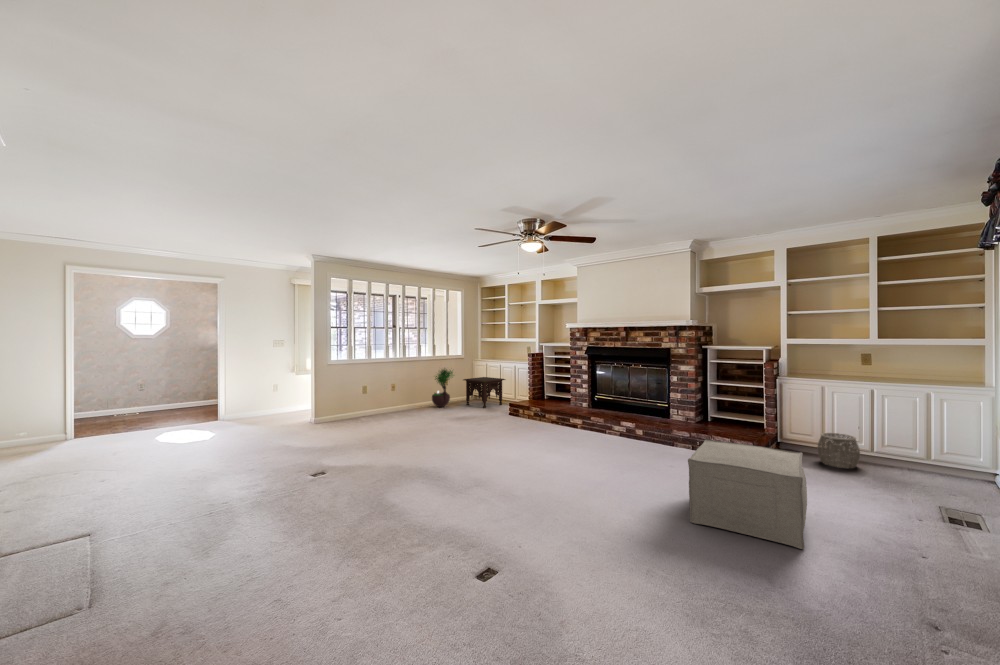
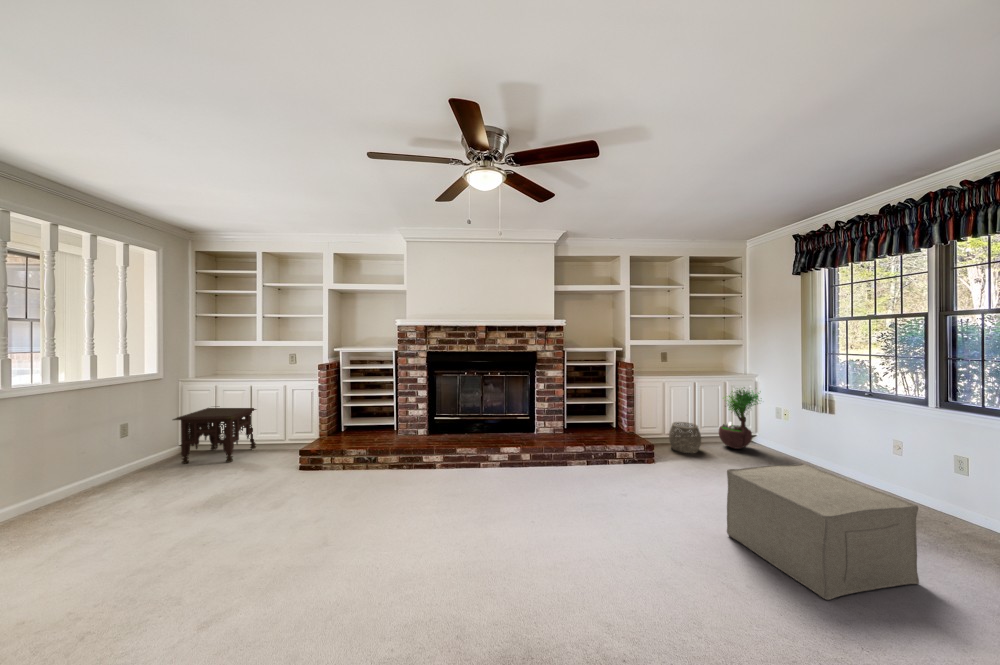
potted tree: present [432,369,453,407] -> present [719,387,759,449]

